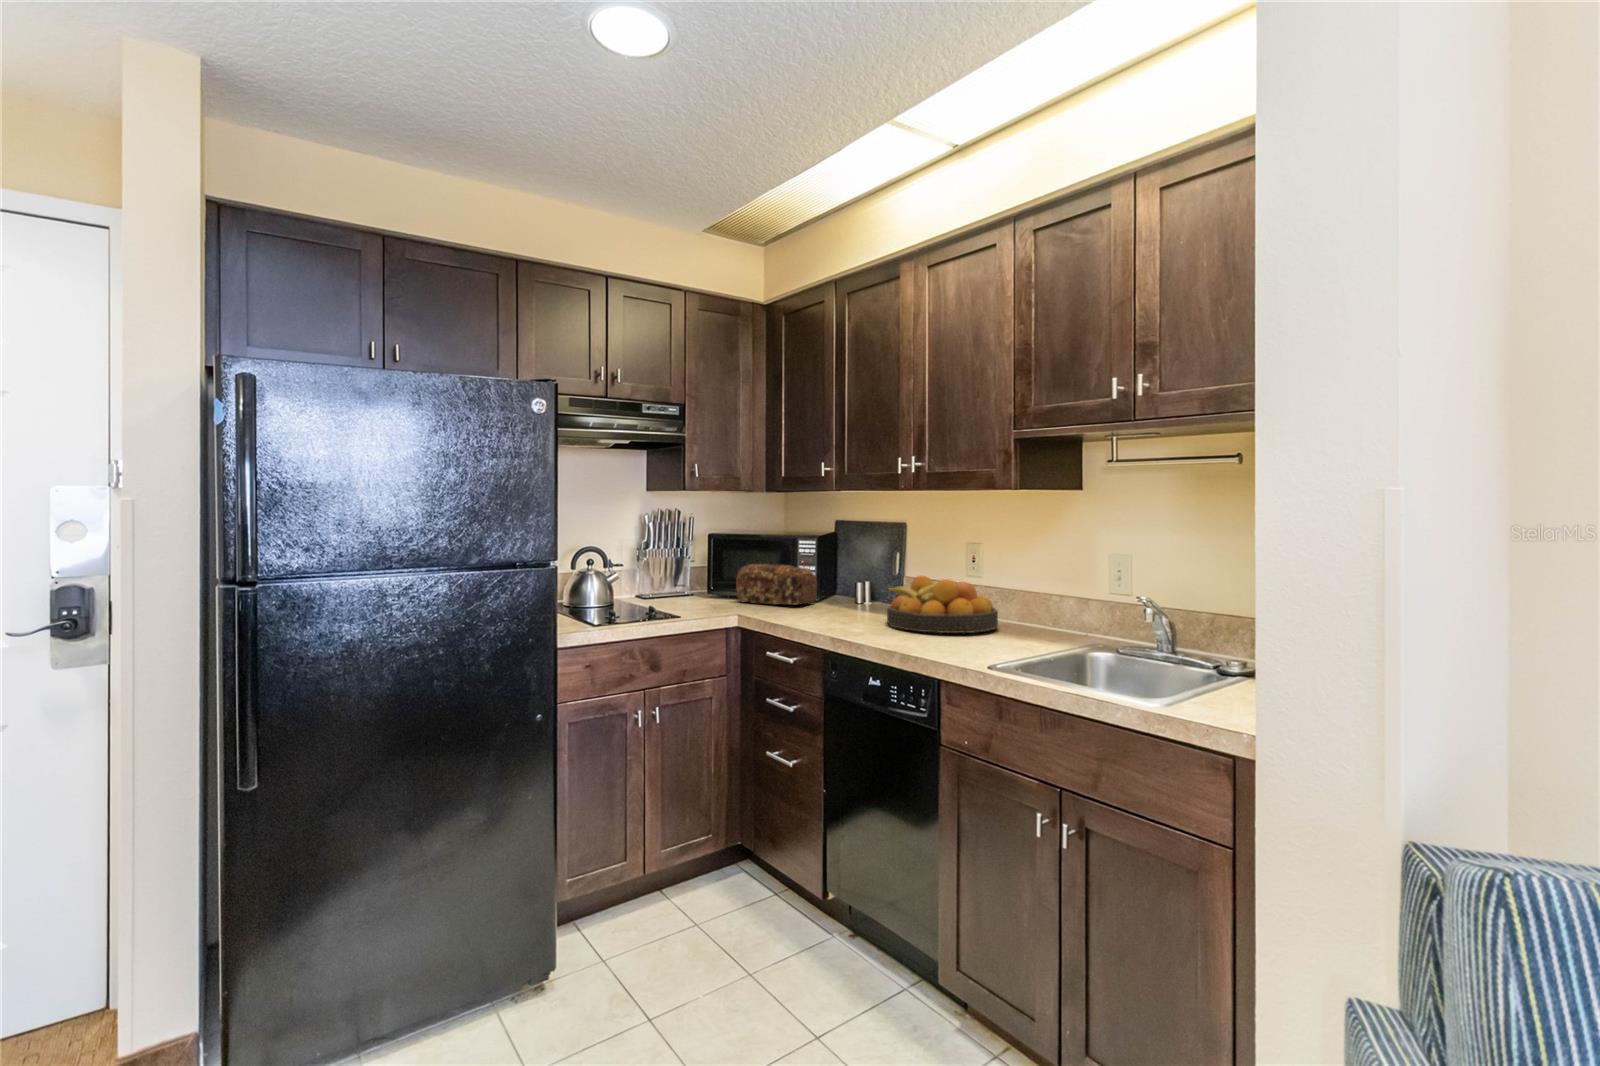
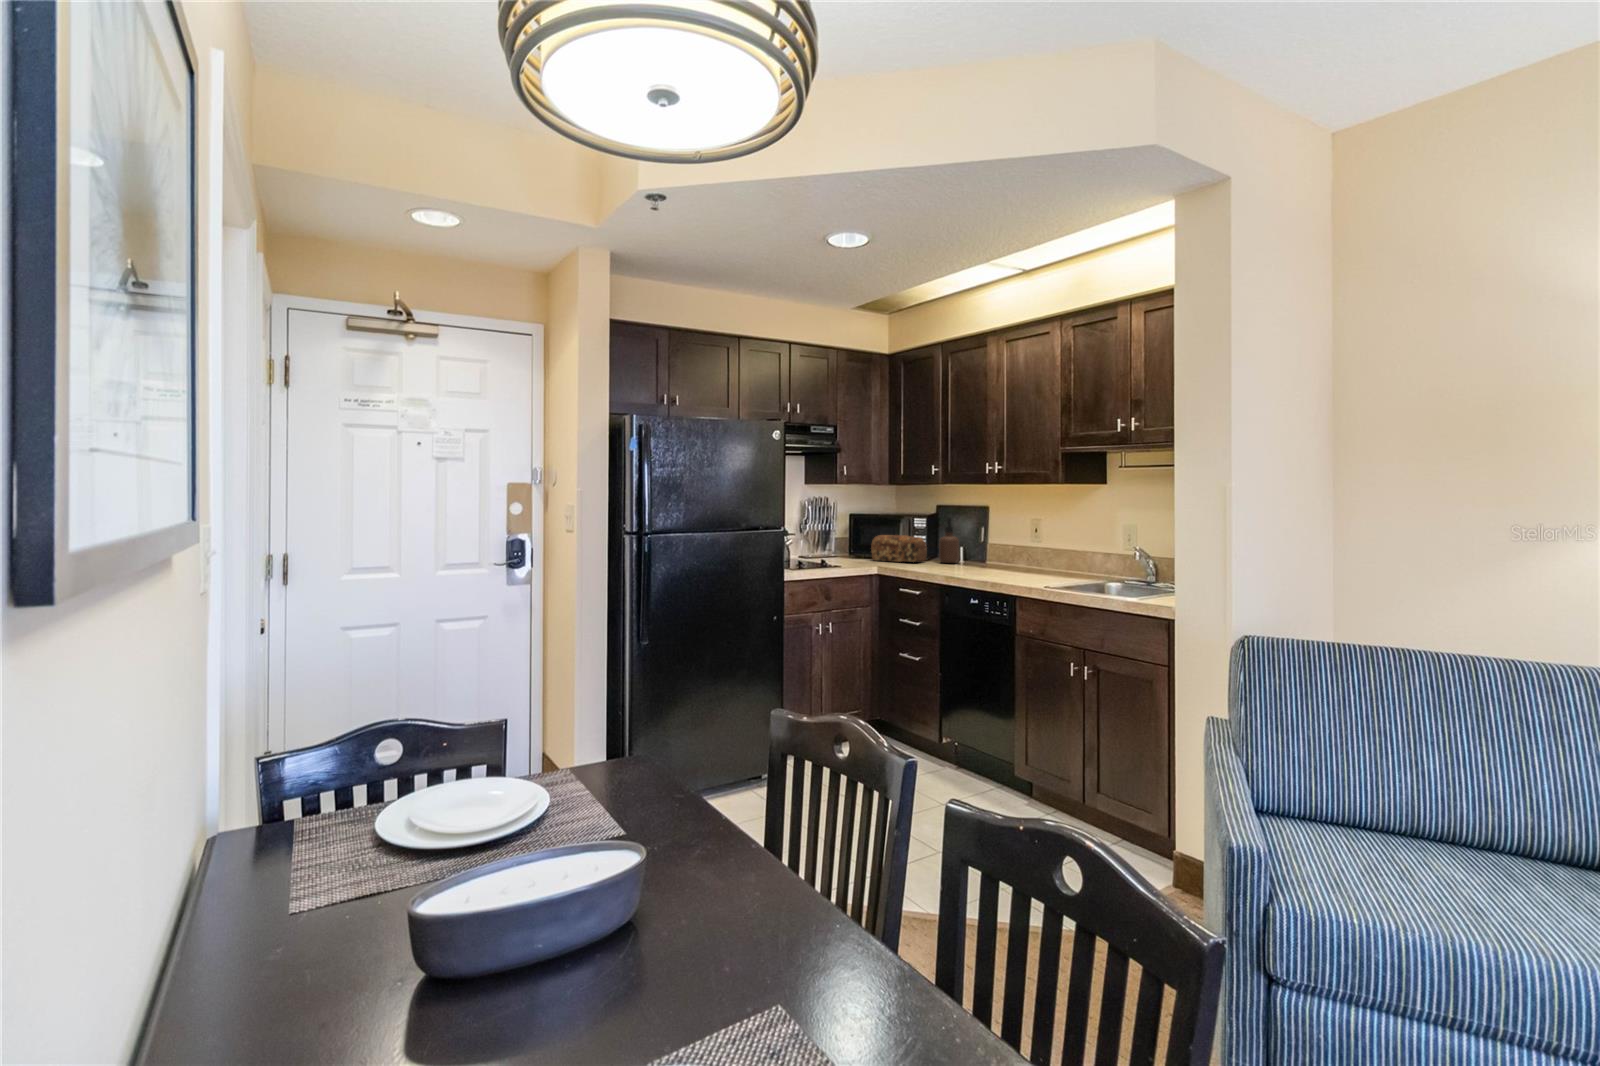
soap dispenser: none [834,539,863,606] -> present [939,518,959,563]
fruit bowl: present [886,576,998,633] -> none [977,540,1052,575]

